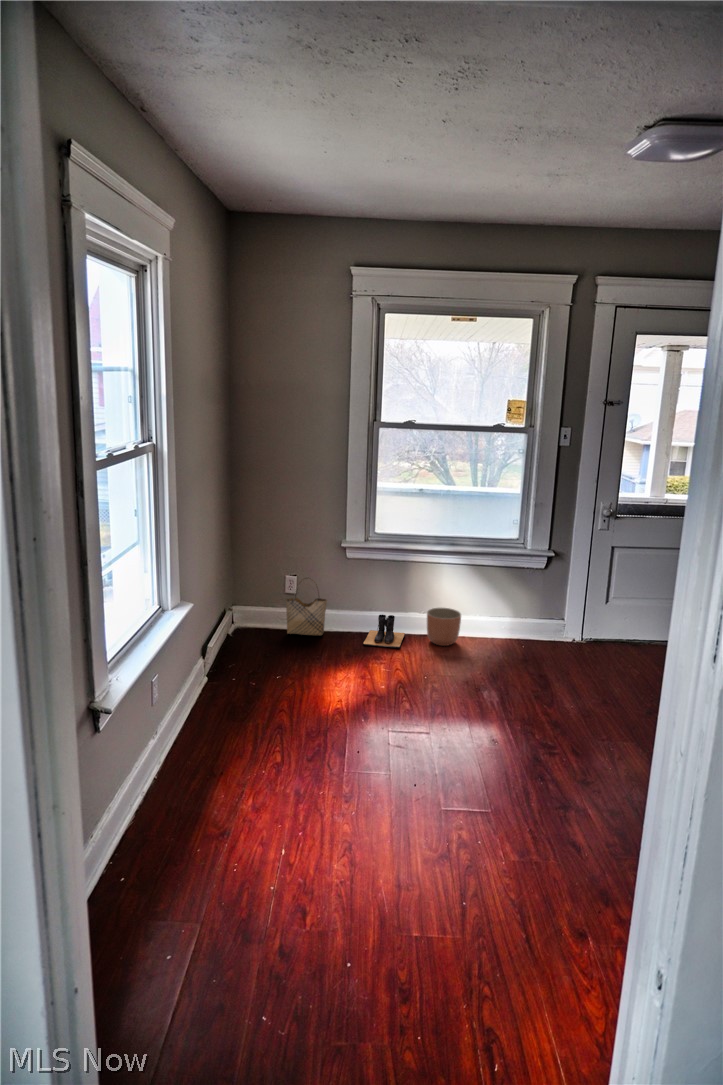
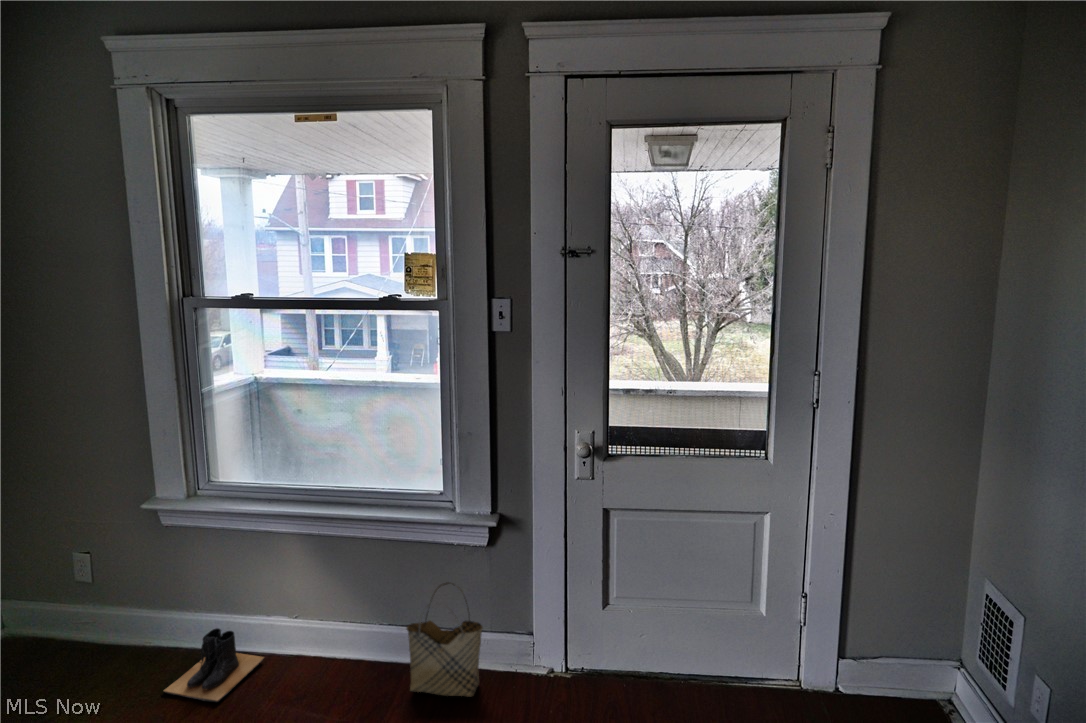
woven basket: present [286,578,327,635] -> present [406,582,482,697]
planter: present [427,608,461,646] -> none [278,614,343,693]

